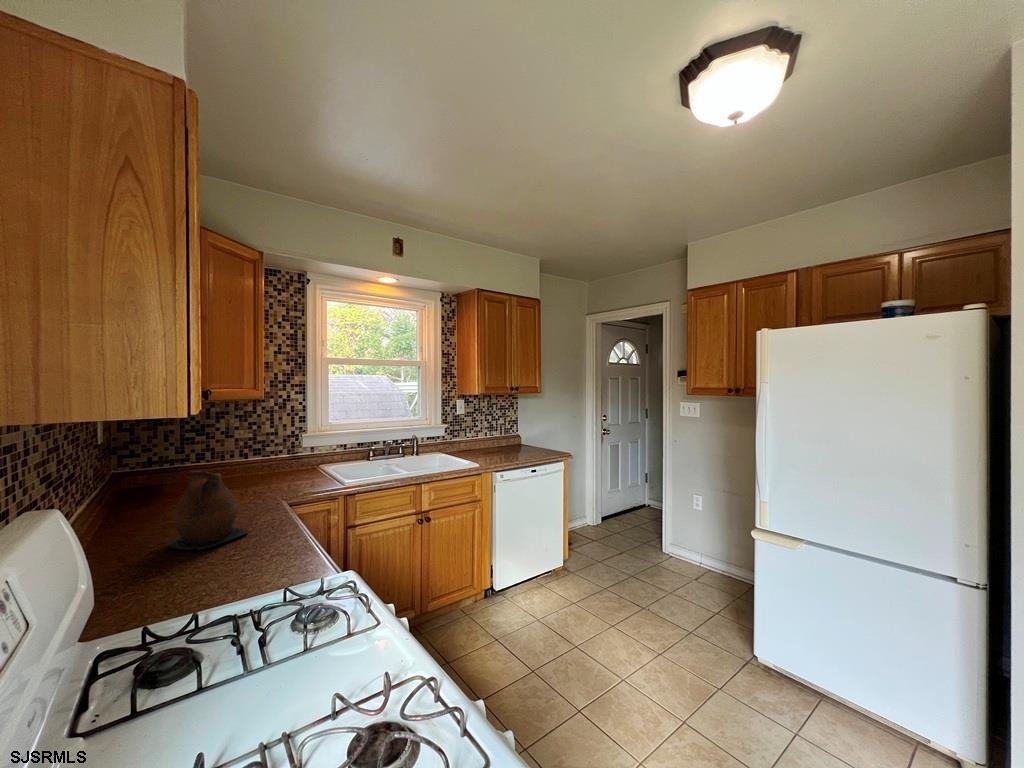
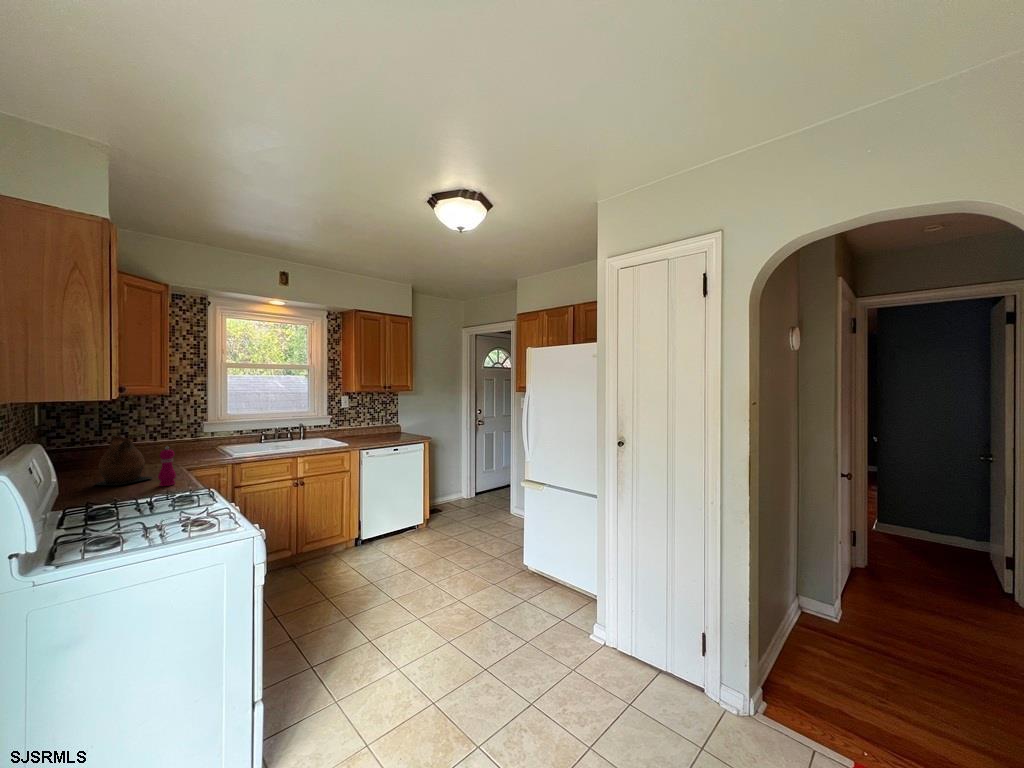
pepper mill: none [258,489,284,555] -> present [158,447,176,486]

